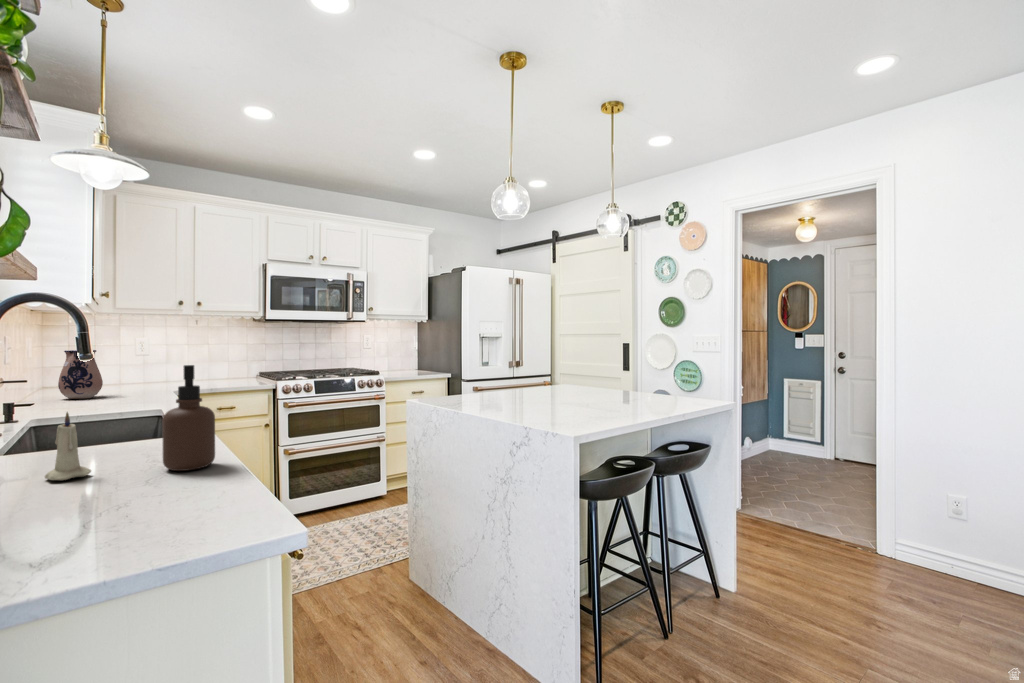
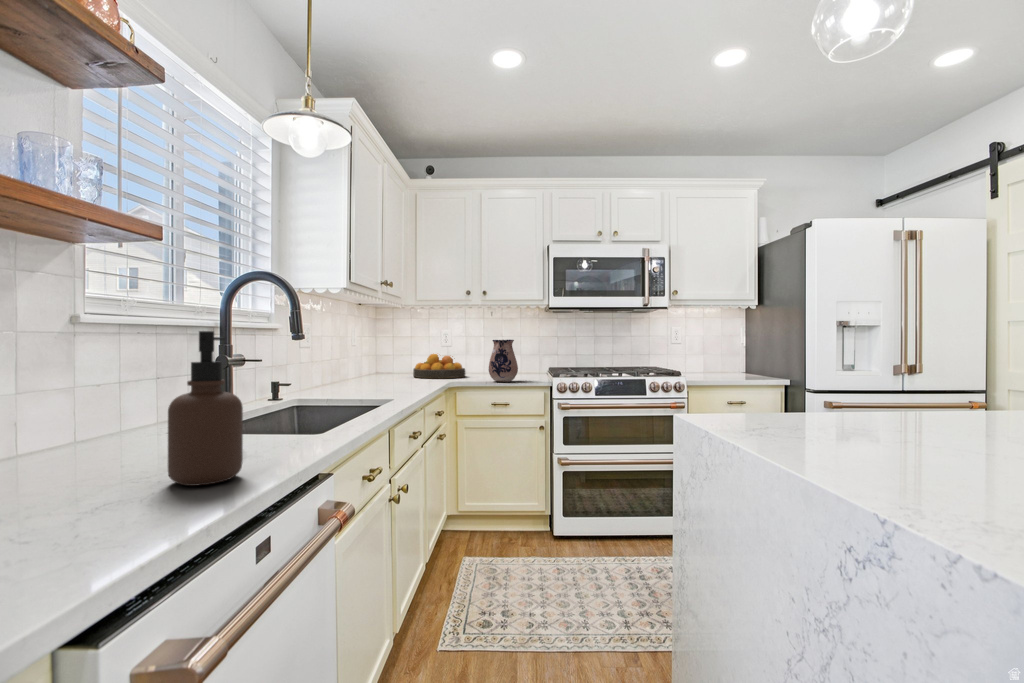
ceramic pitcher: present [58,350,103,399] -> present [489,340,518,382]
fruit bowl: none [104,362,171,388] -> present [413,354,465,378]
candle: present [45,412,91,480] -> none [72,387,127,473]

